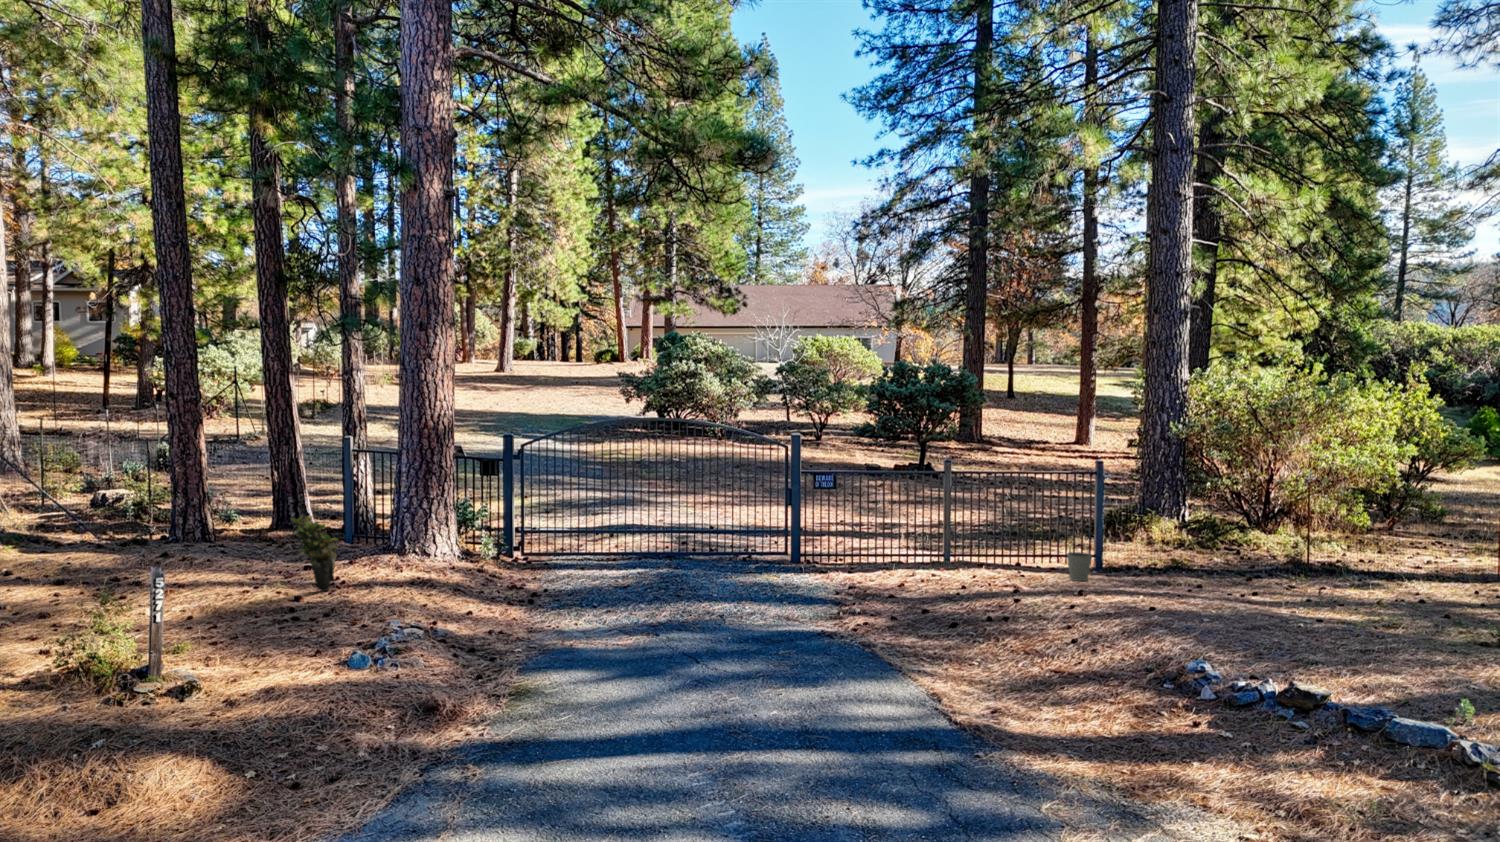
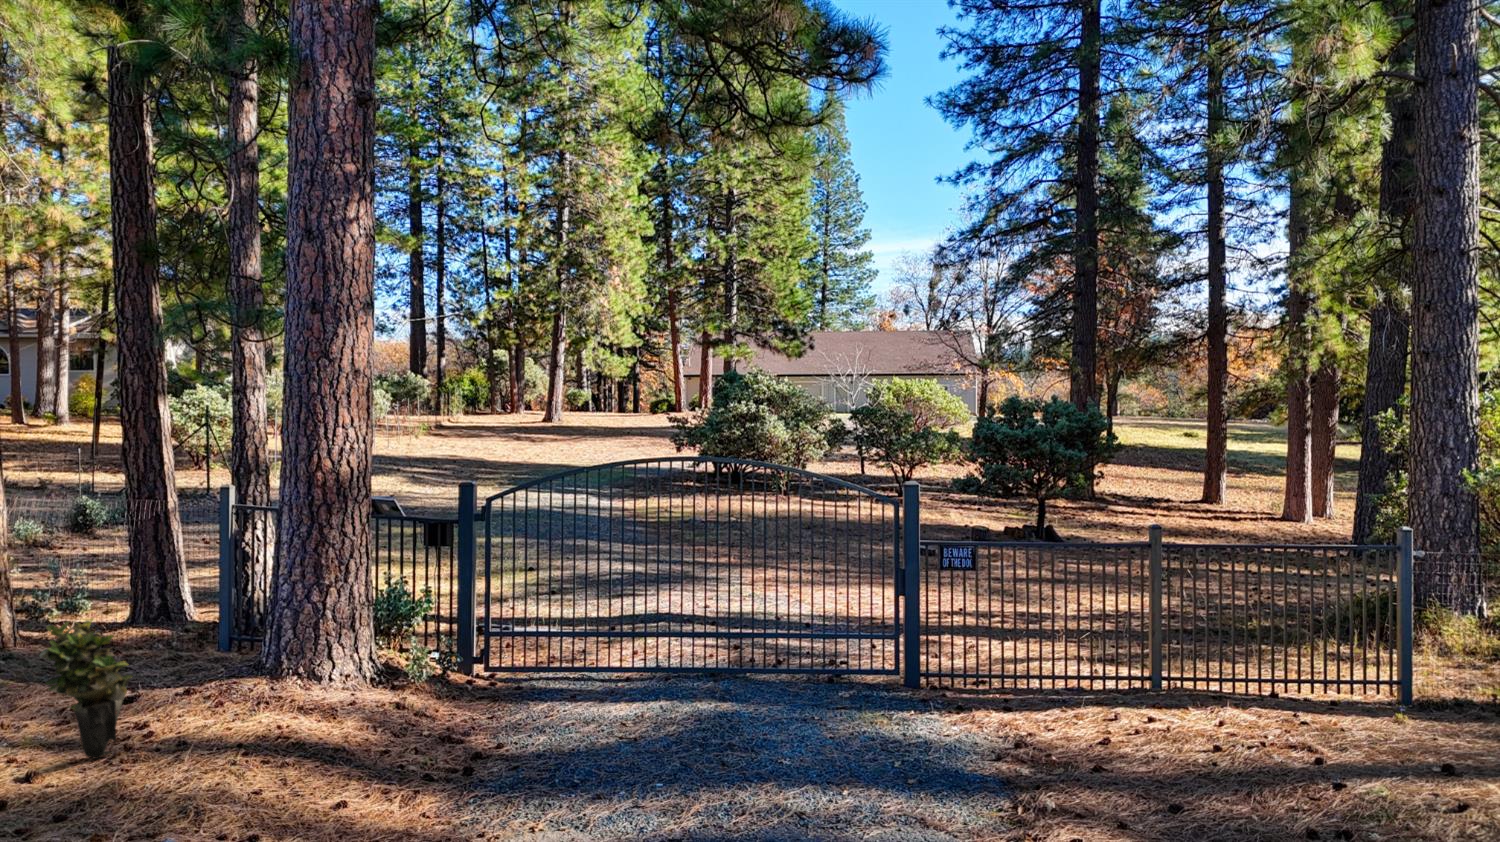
bucket: present [1067,542,1092,581] -> none [1391,673,1439,744]

